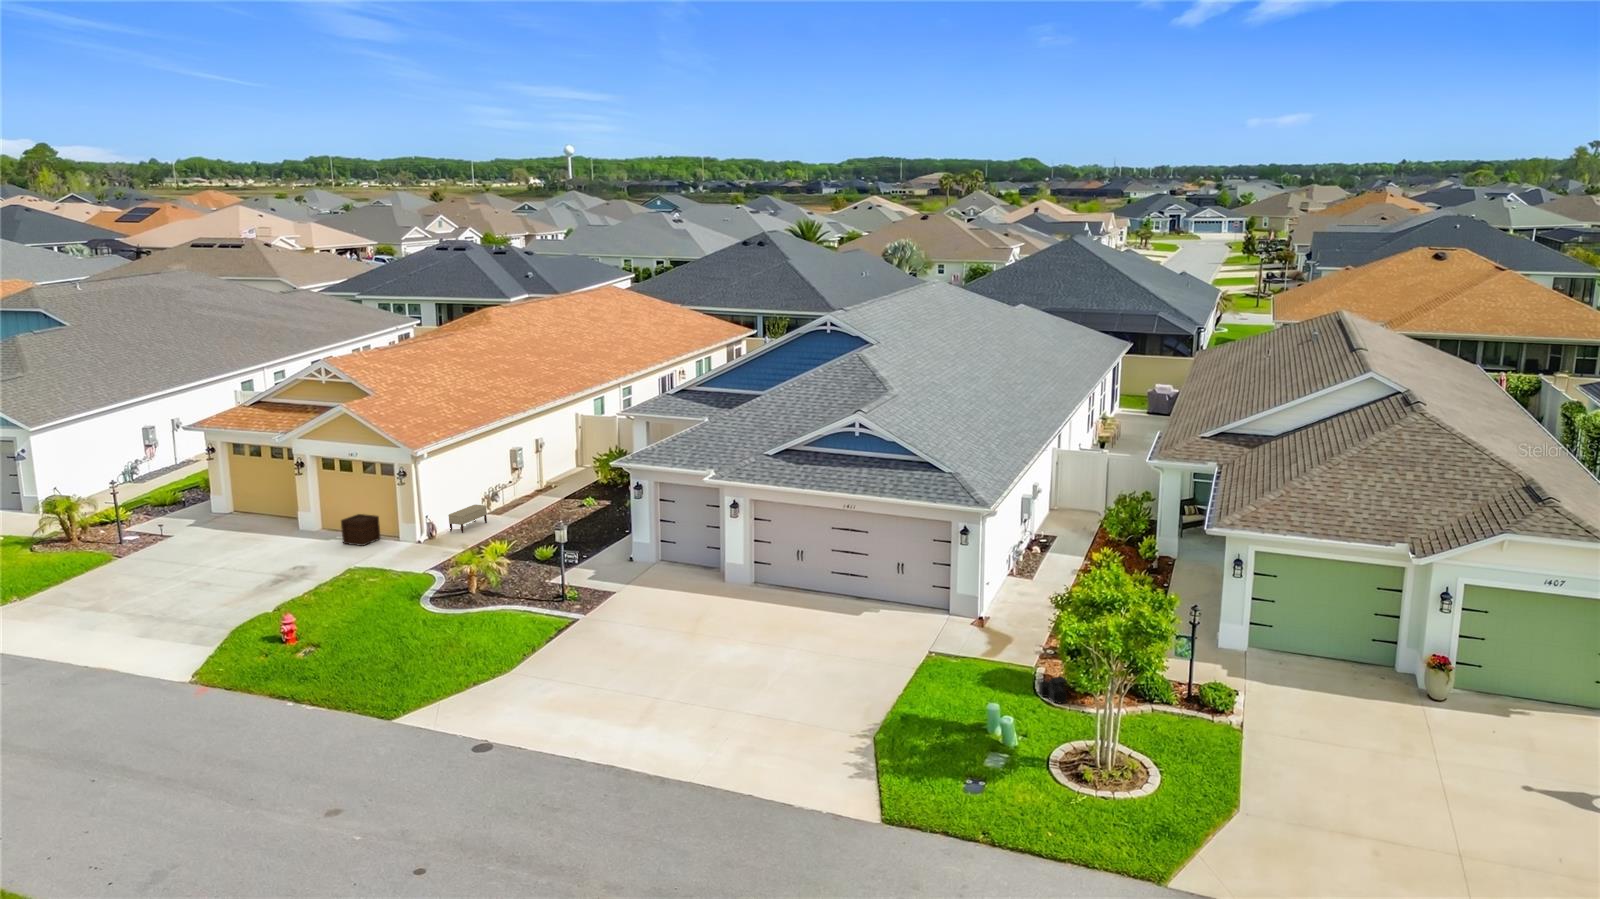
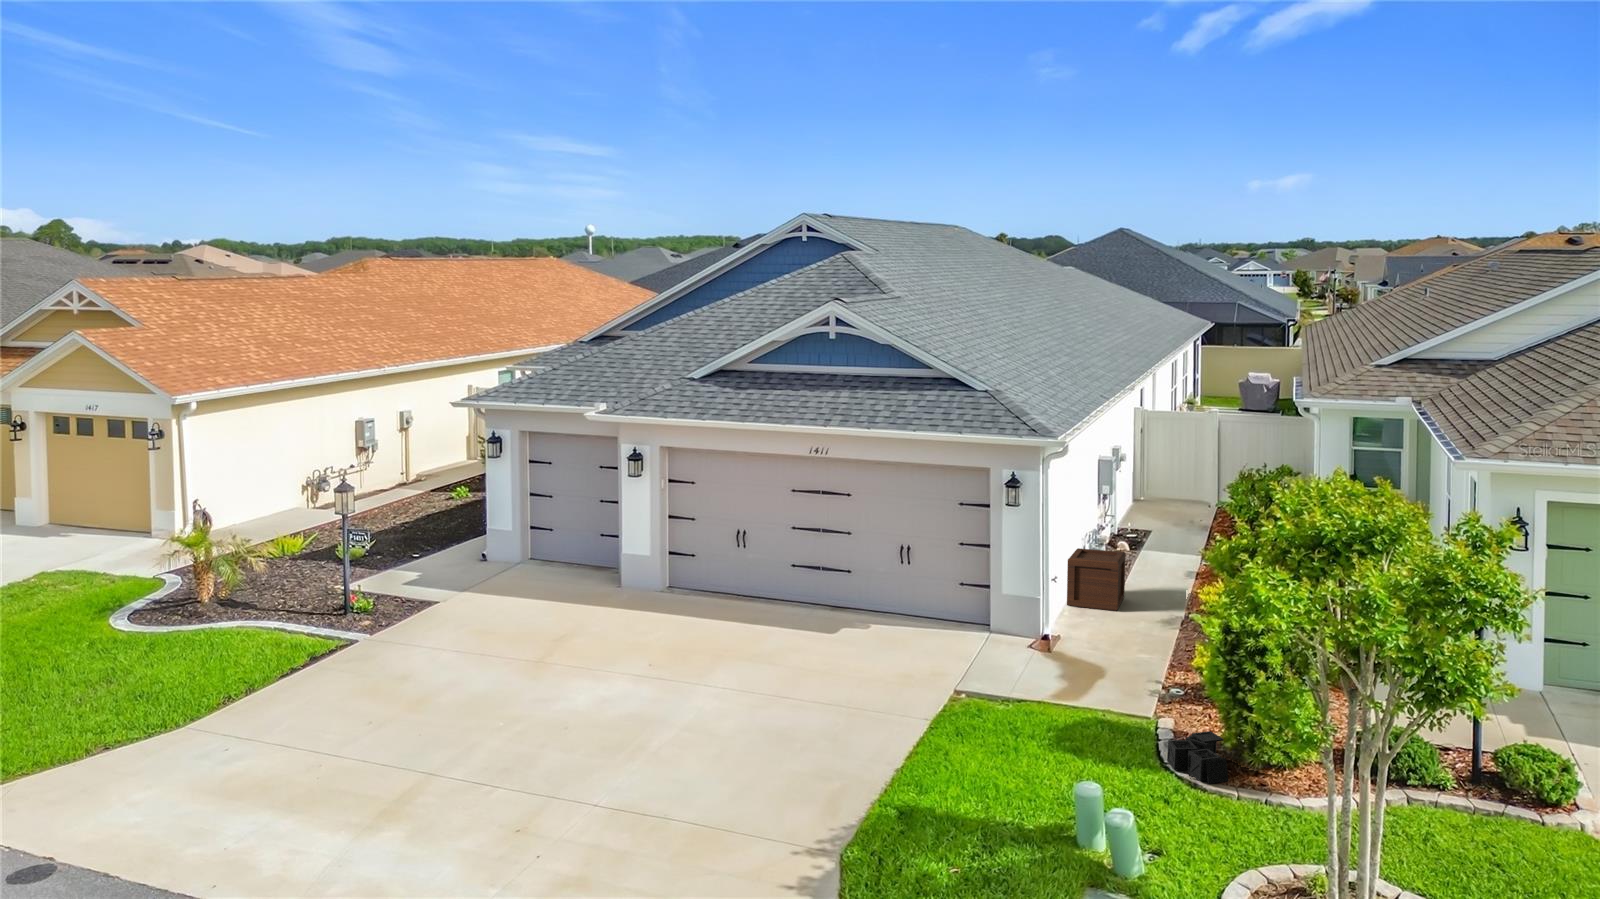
bench: present [448,505,487,533] -> none [238,488,304,527]
wooden crate: present [341,514,380,546] -> present [1067,548,1125,611]

